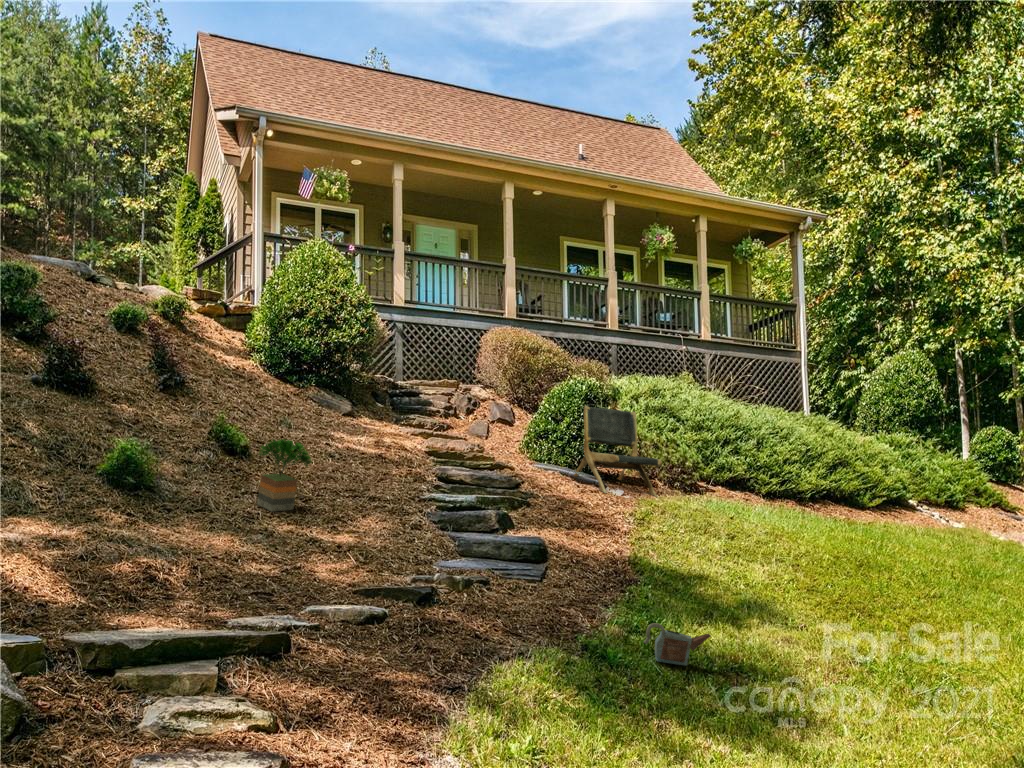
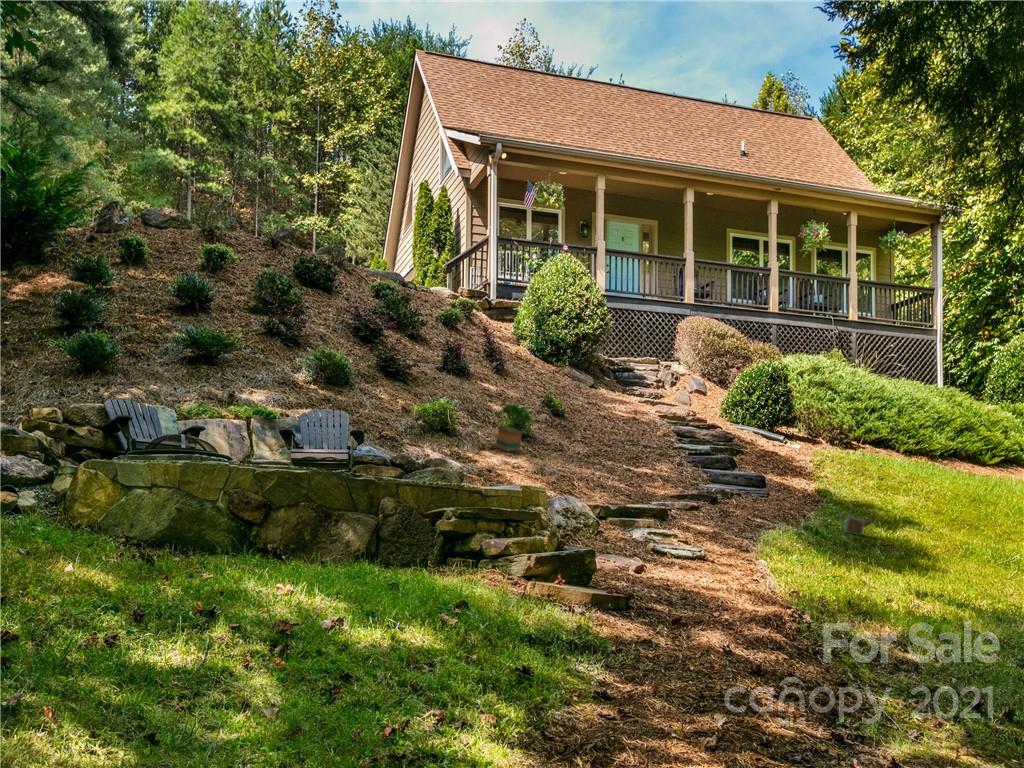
lounge chair: present [574,406,662,497] -> none [761,383,829,450]
potted tree: present [257,439,311,512] -> present [496,405,531,452]

